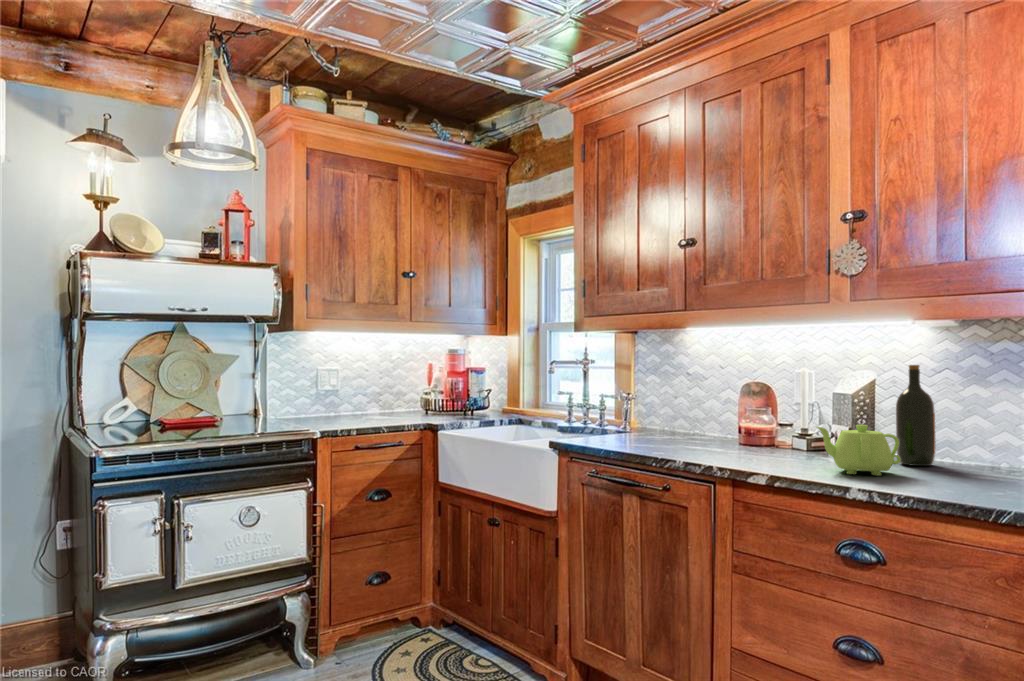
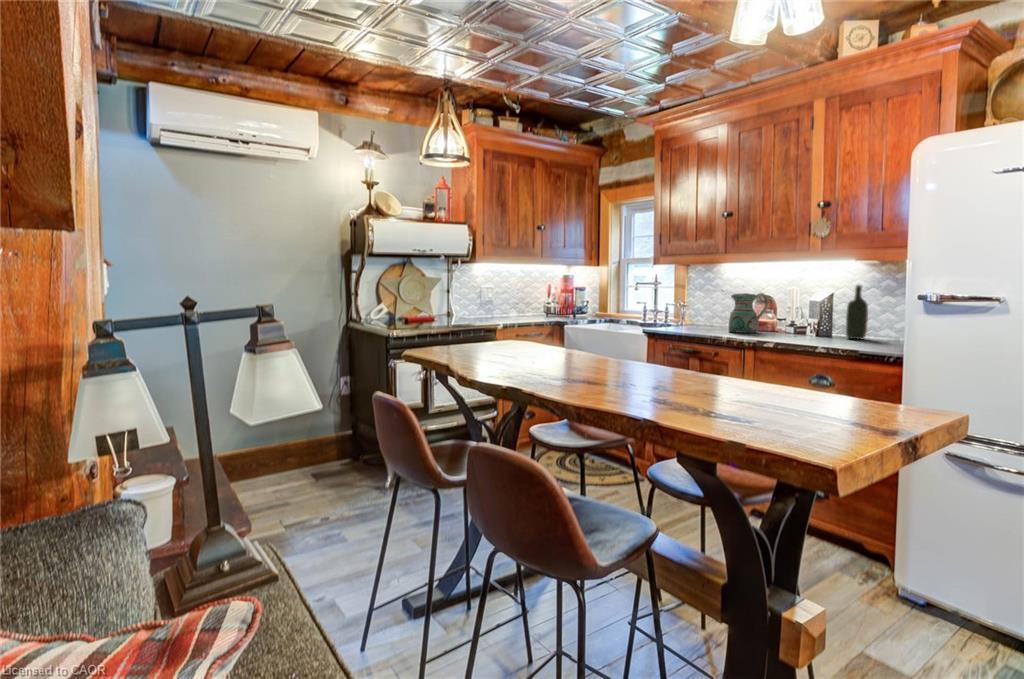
ceramic pitcher: none [695,379,760,450] -> present [729,293,768,333]
teapot: present [817,425,901,476] -> none [801,317,847,343]

